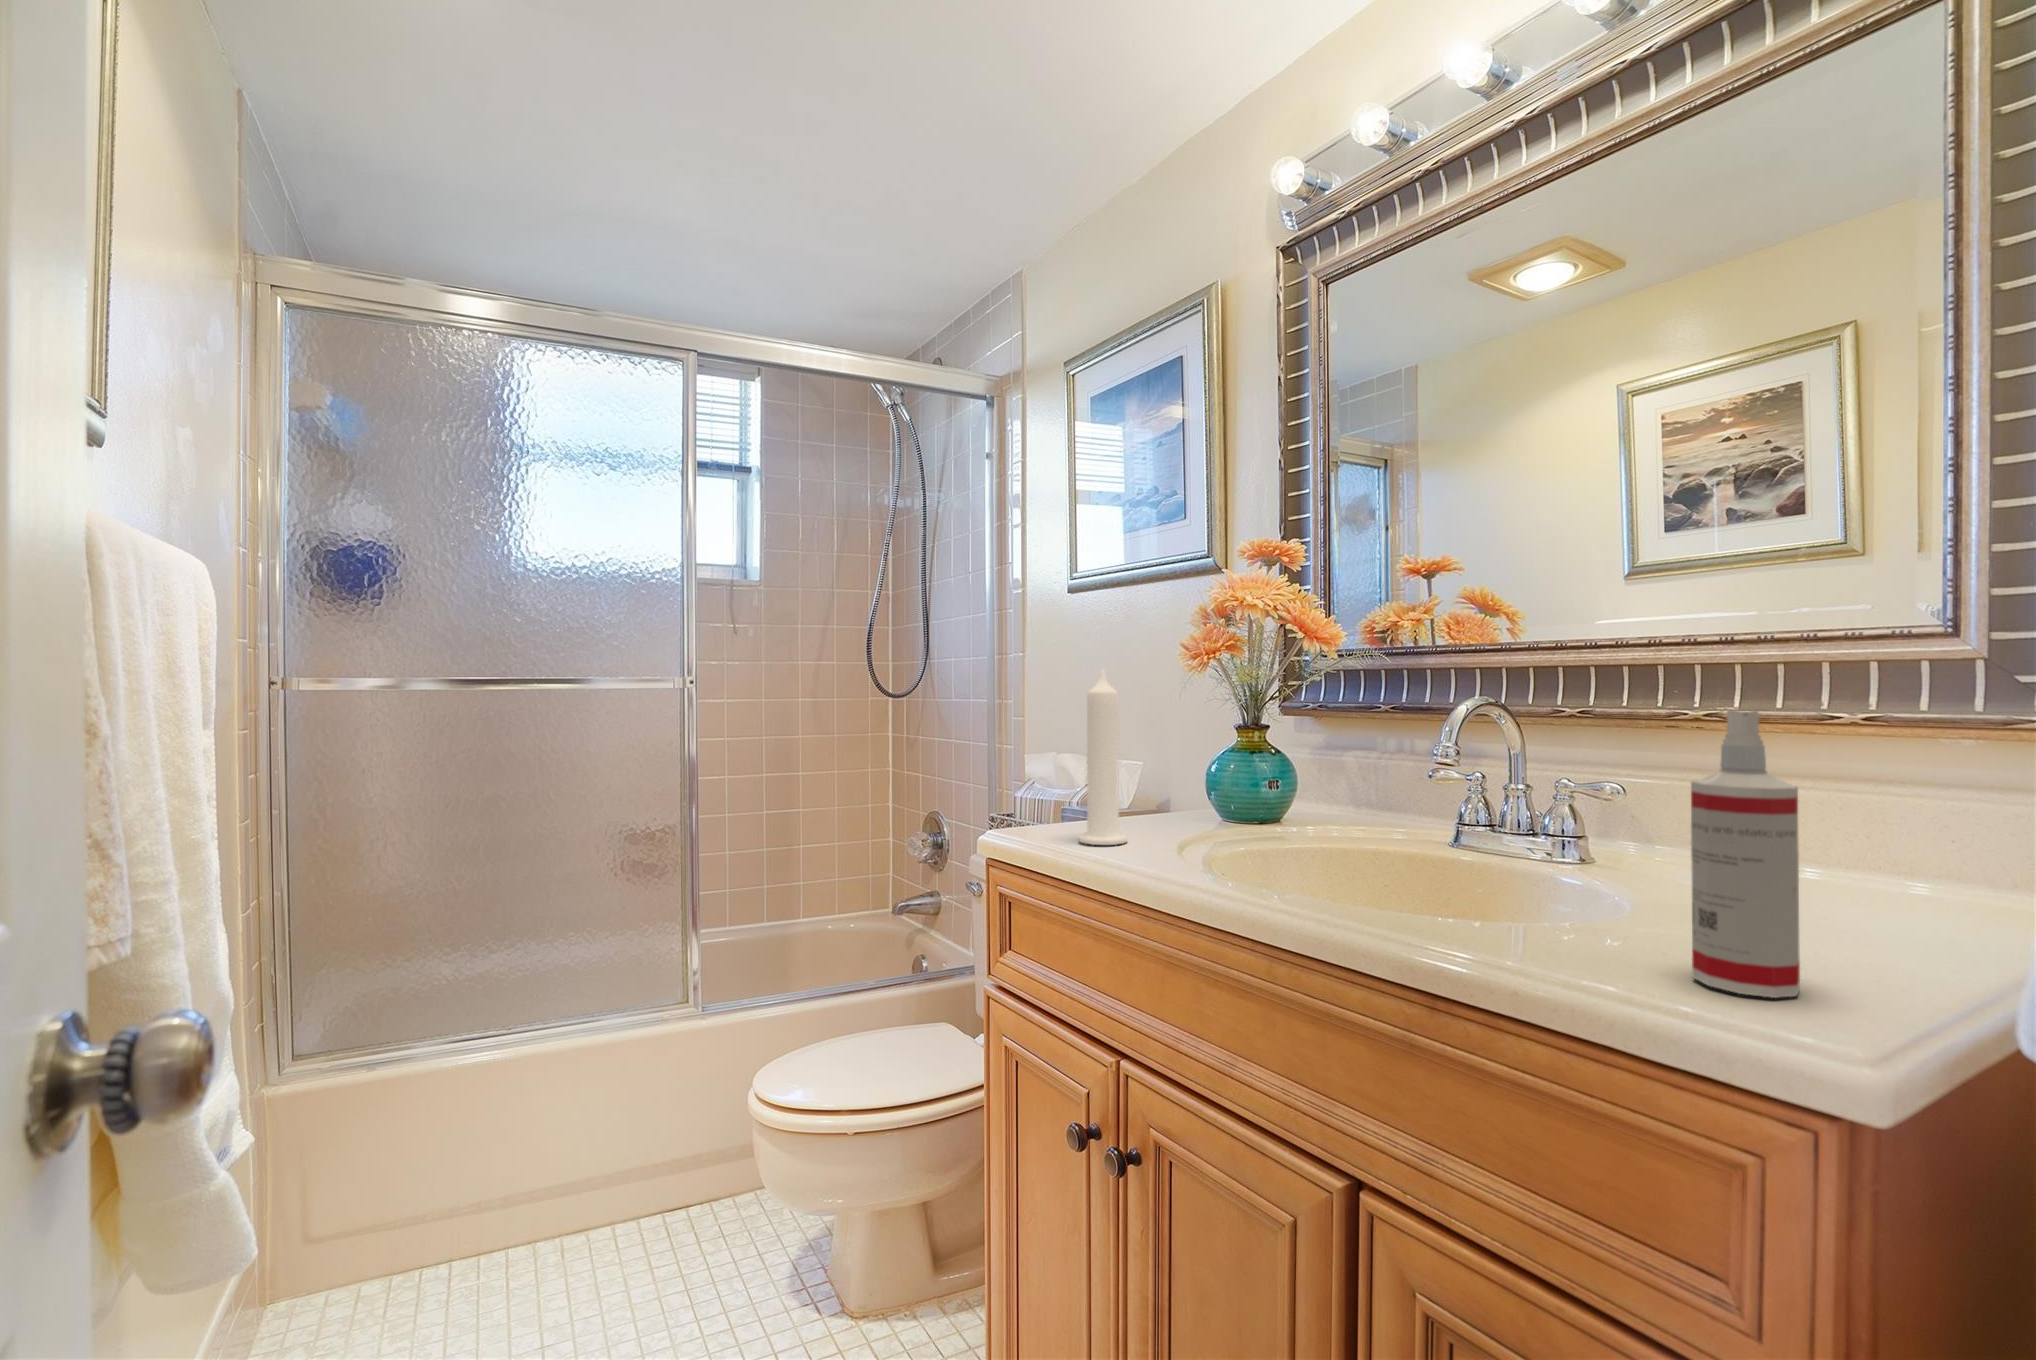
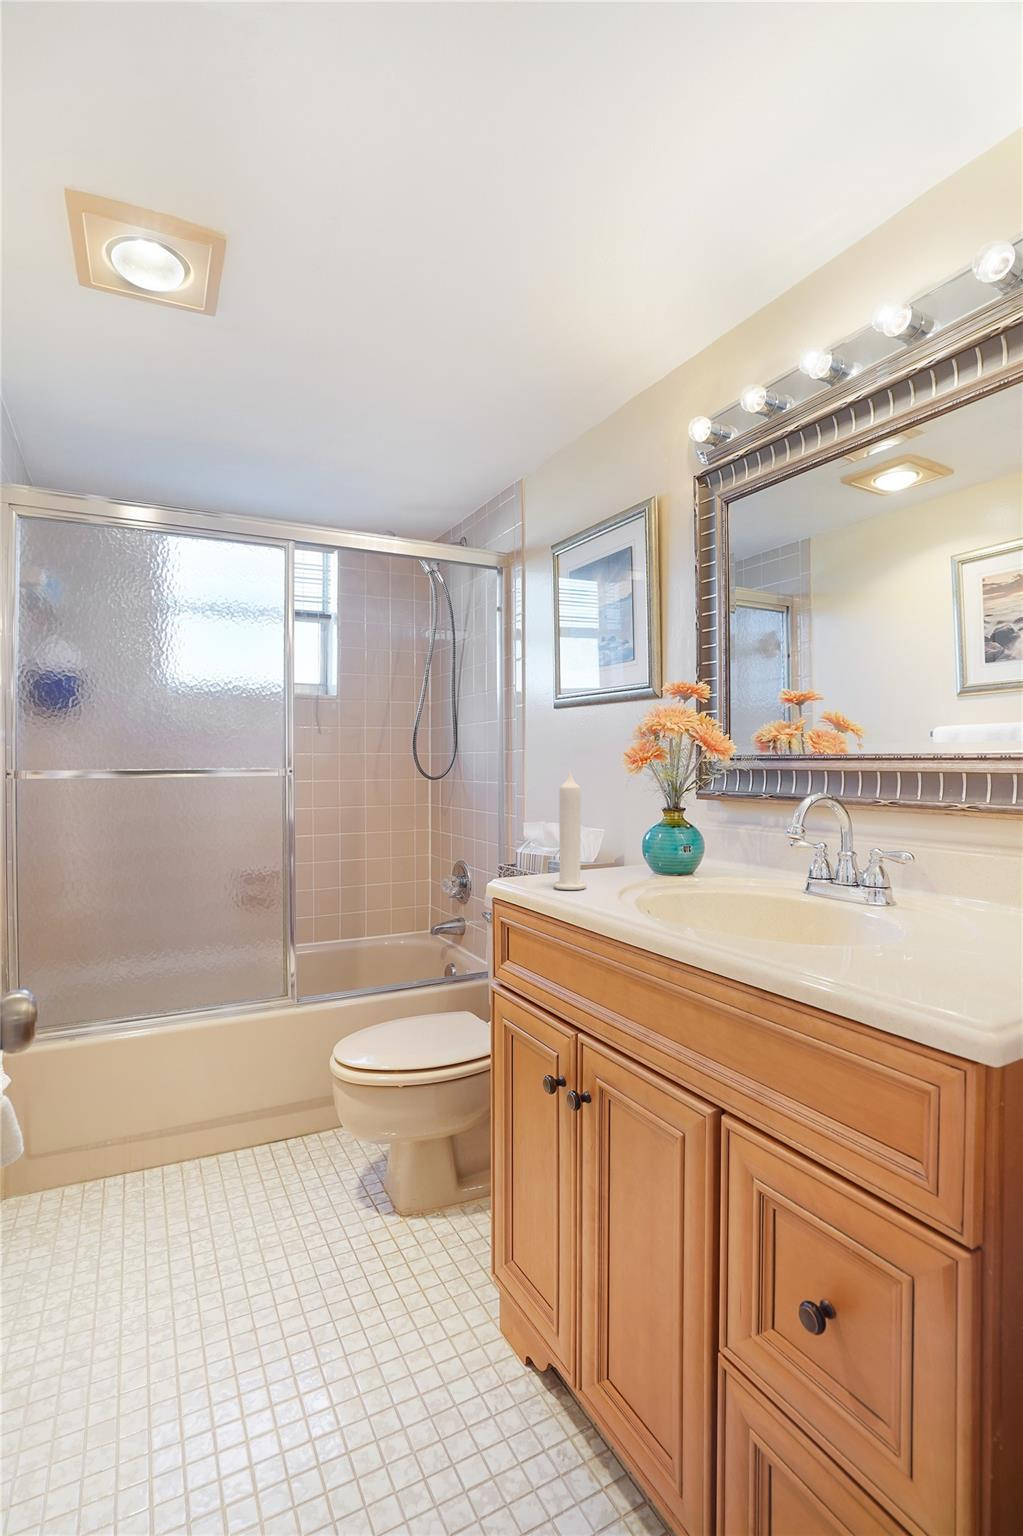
spray bottle: present [1691,710,1800,998] -> none [911,812,972,985]

